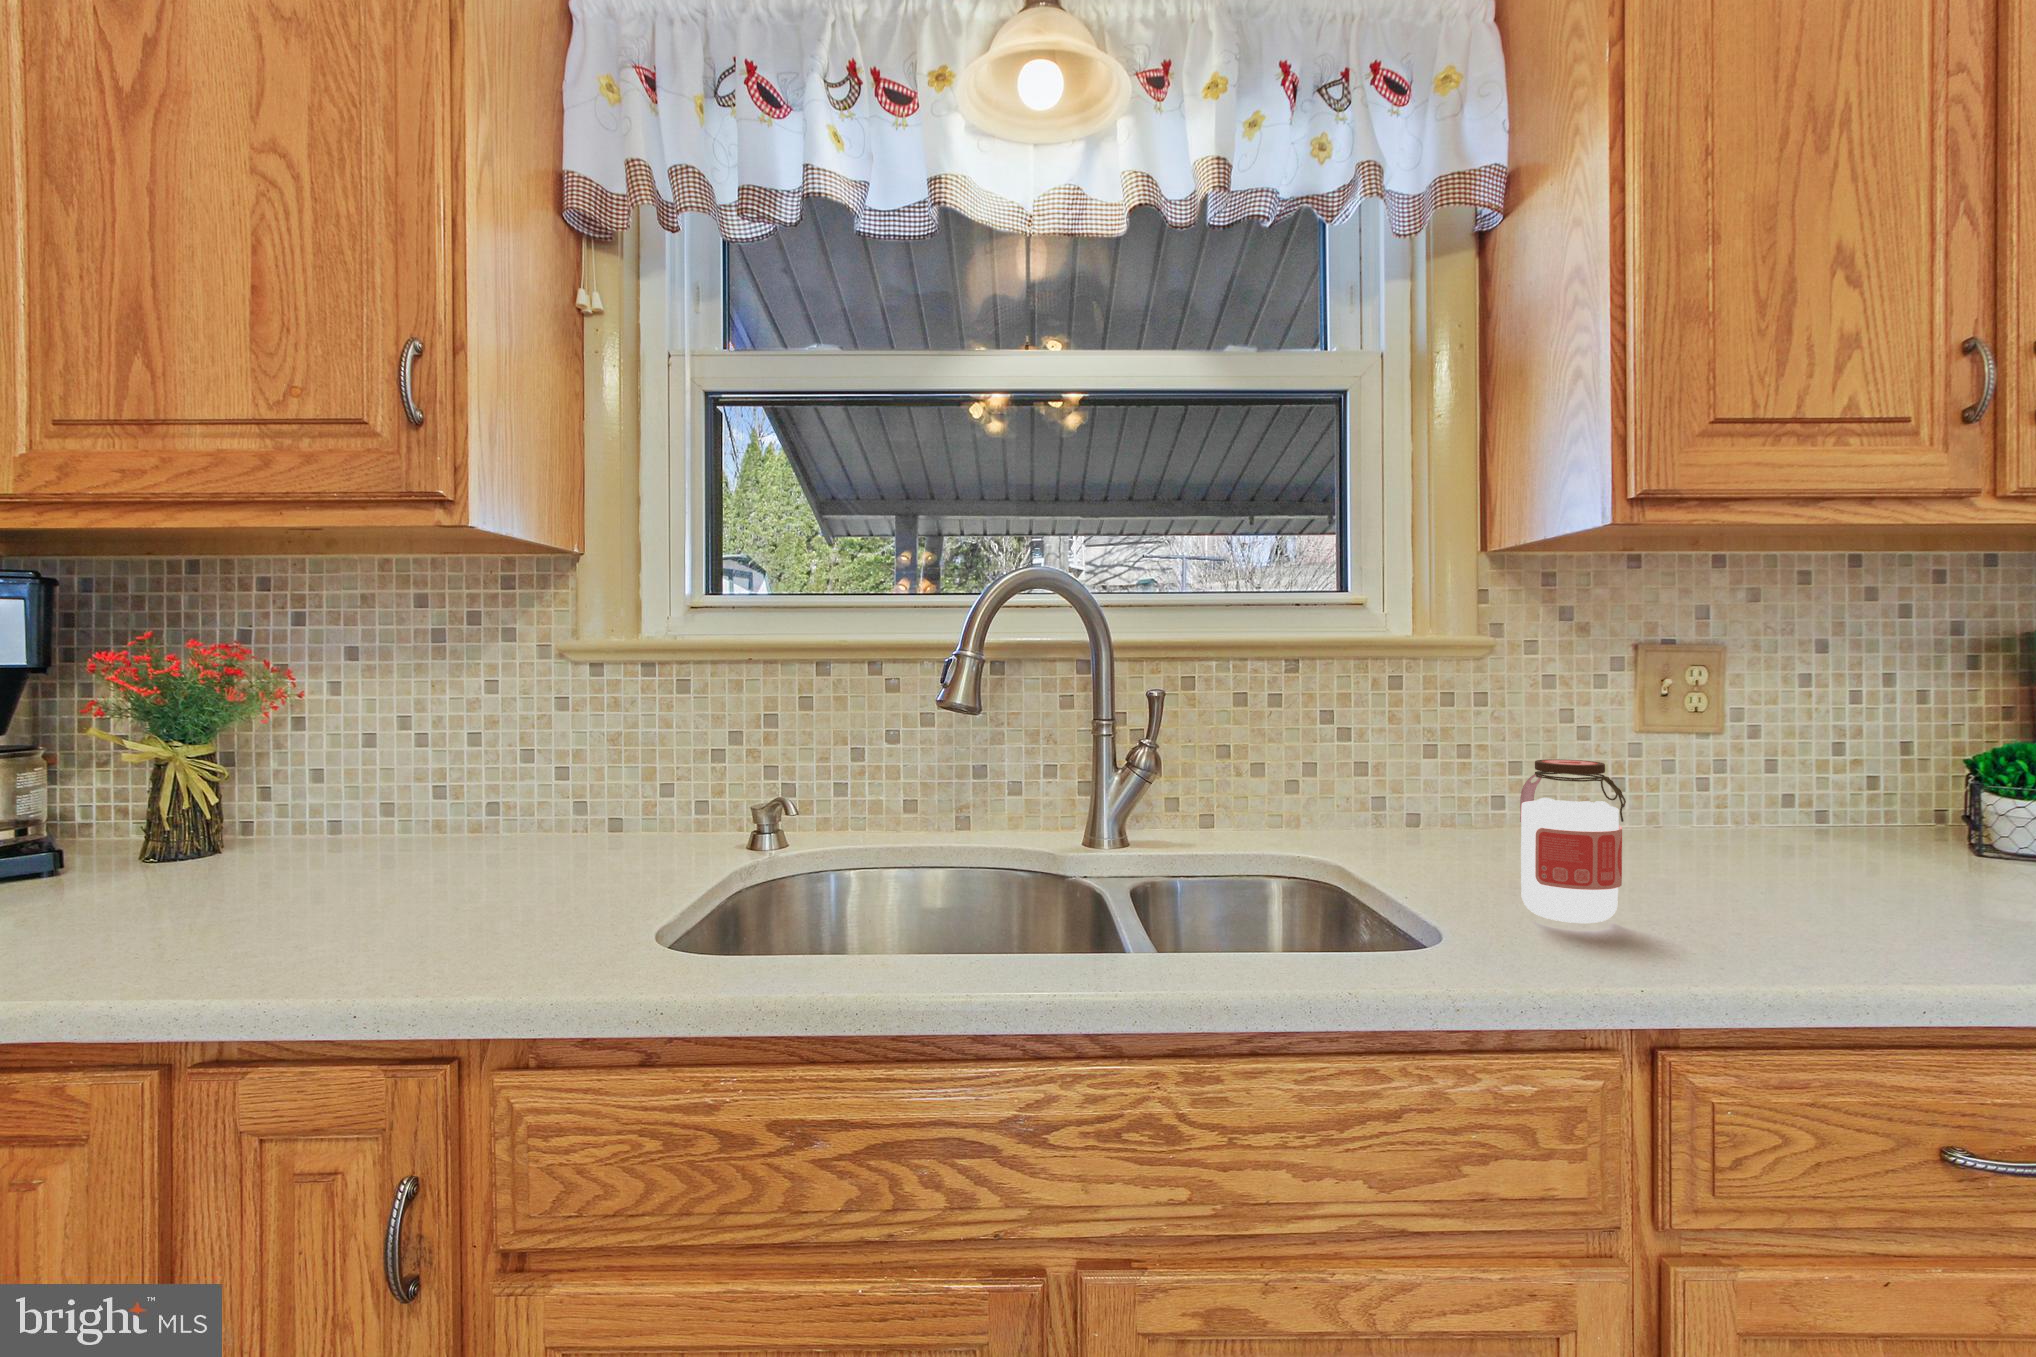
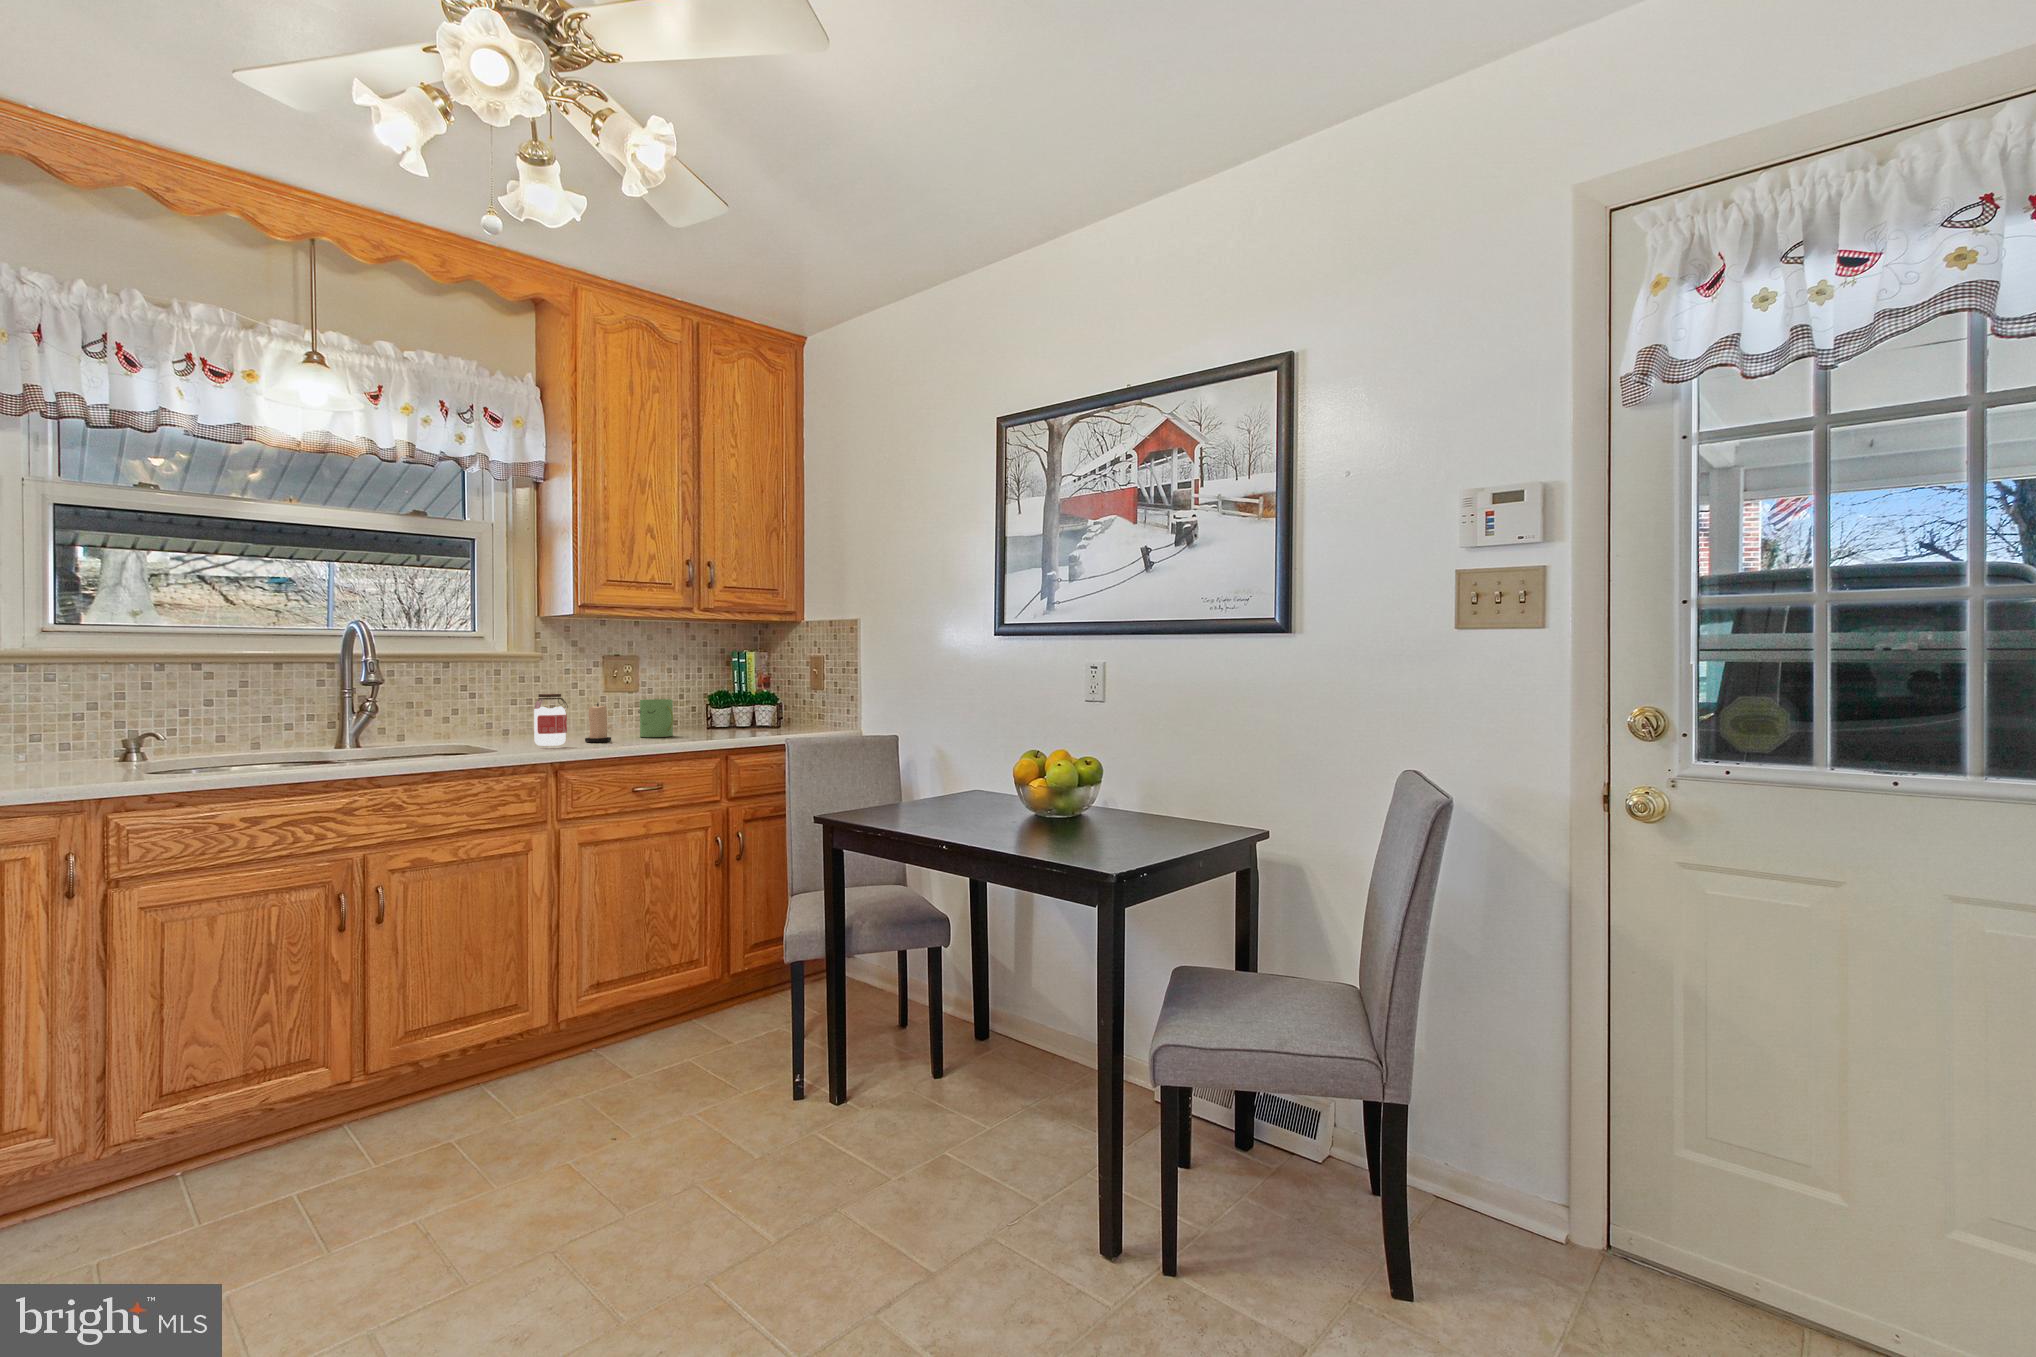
mug: none [1786,768,1927,892] -> present [638,699,674,737]
candle: none [1652,783,1735,909] -> present [585,703,611,742]

